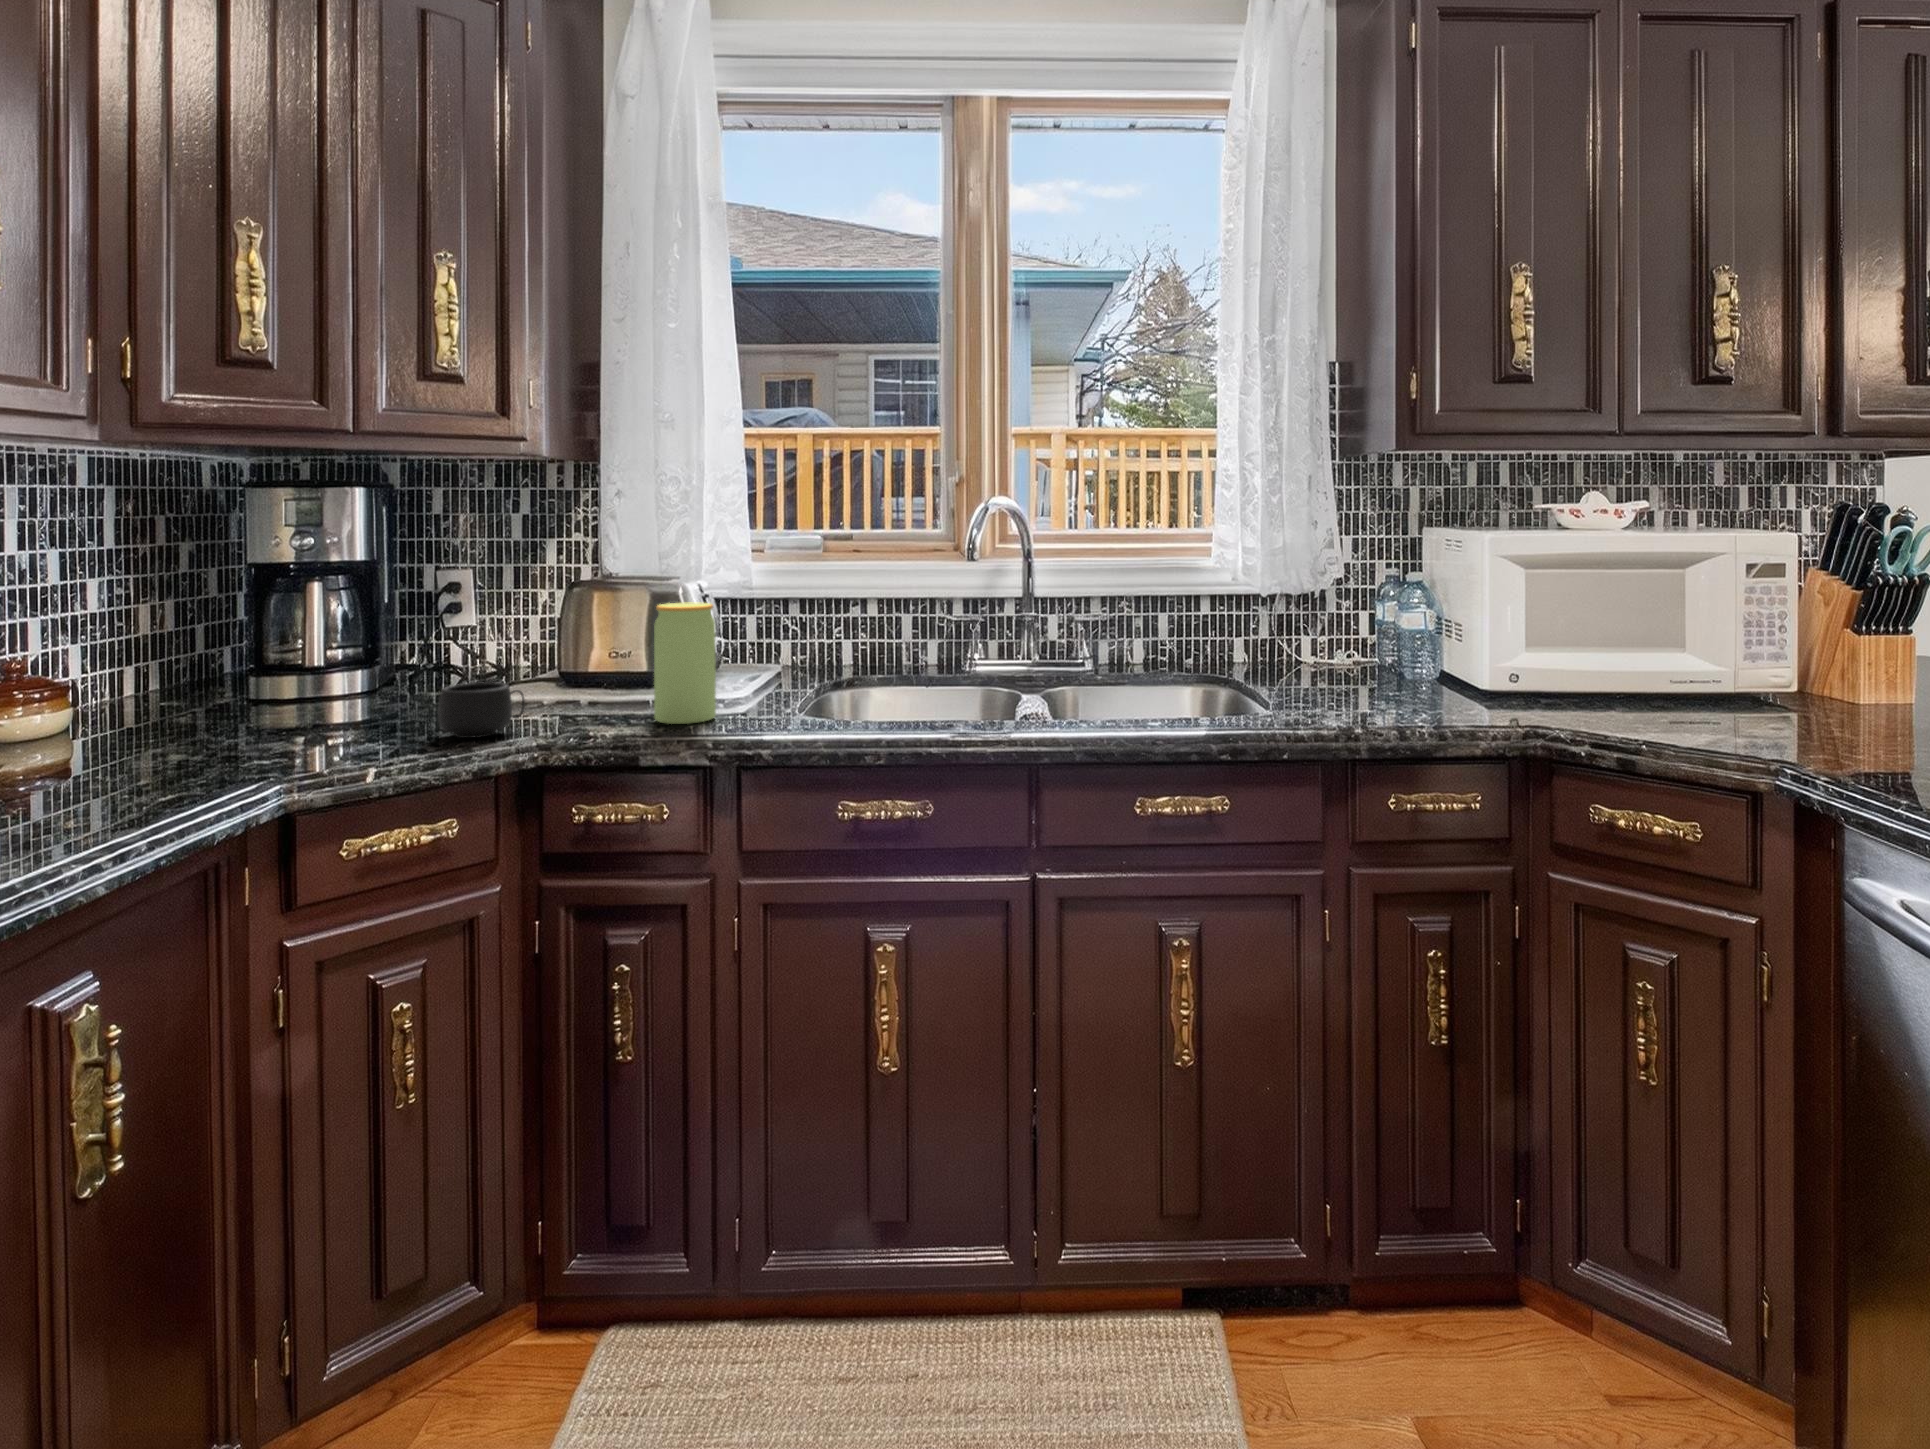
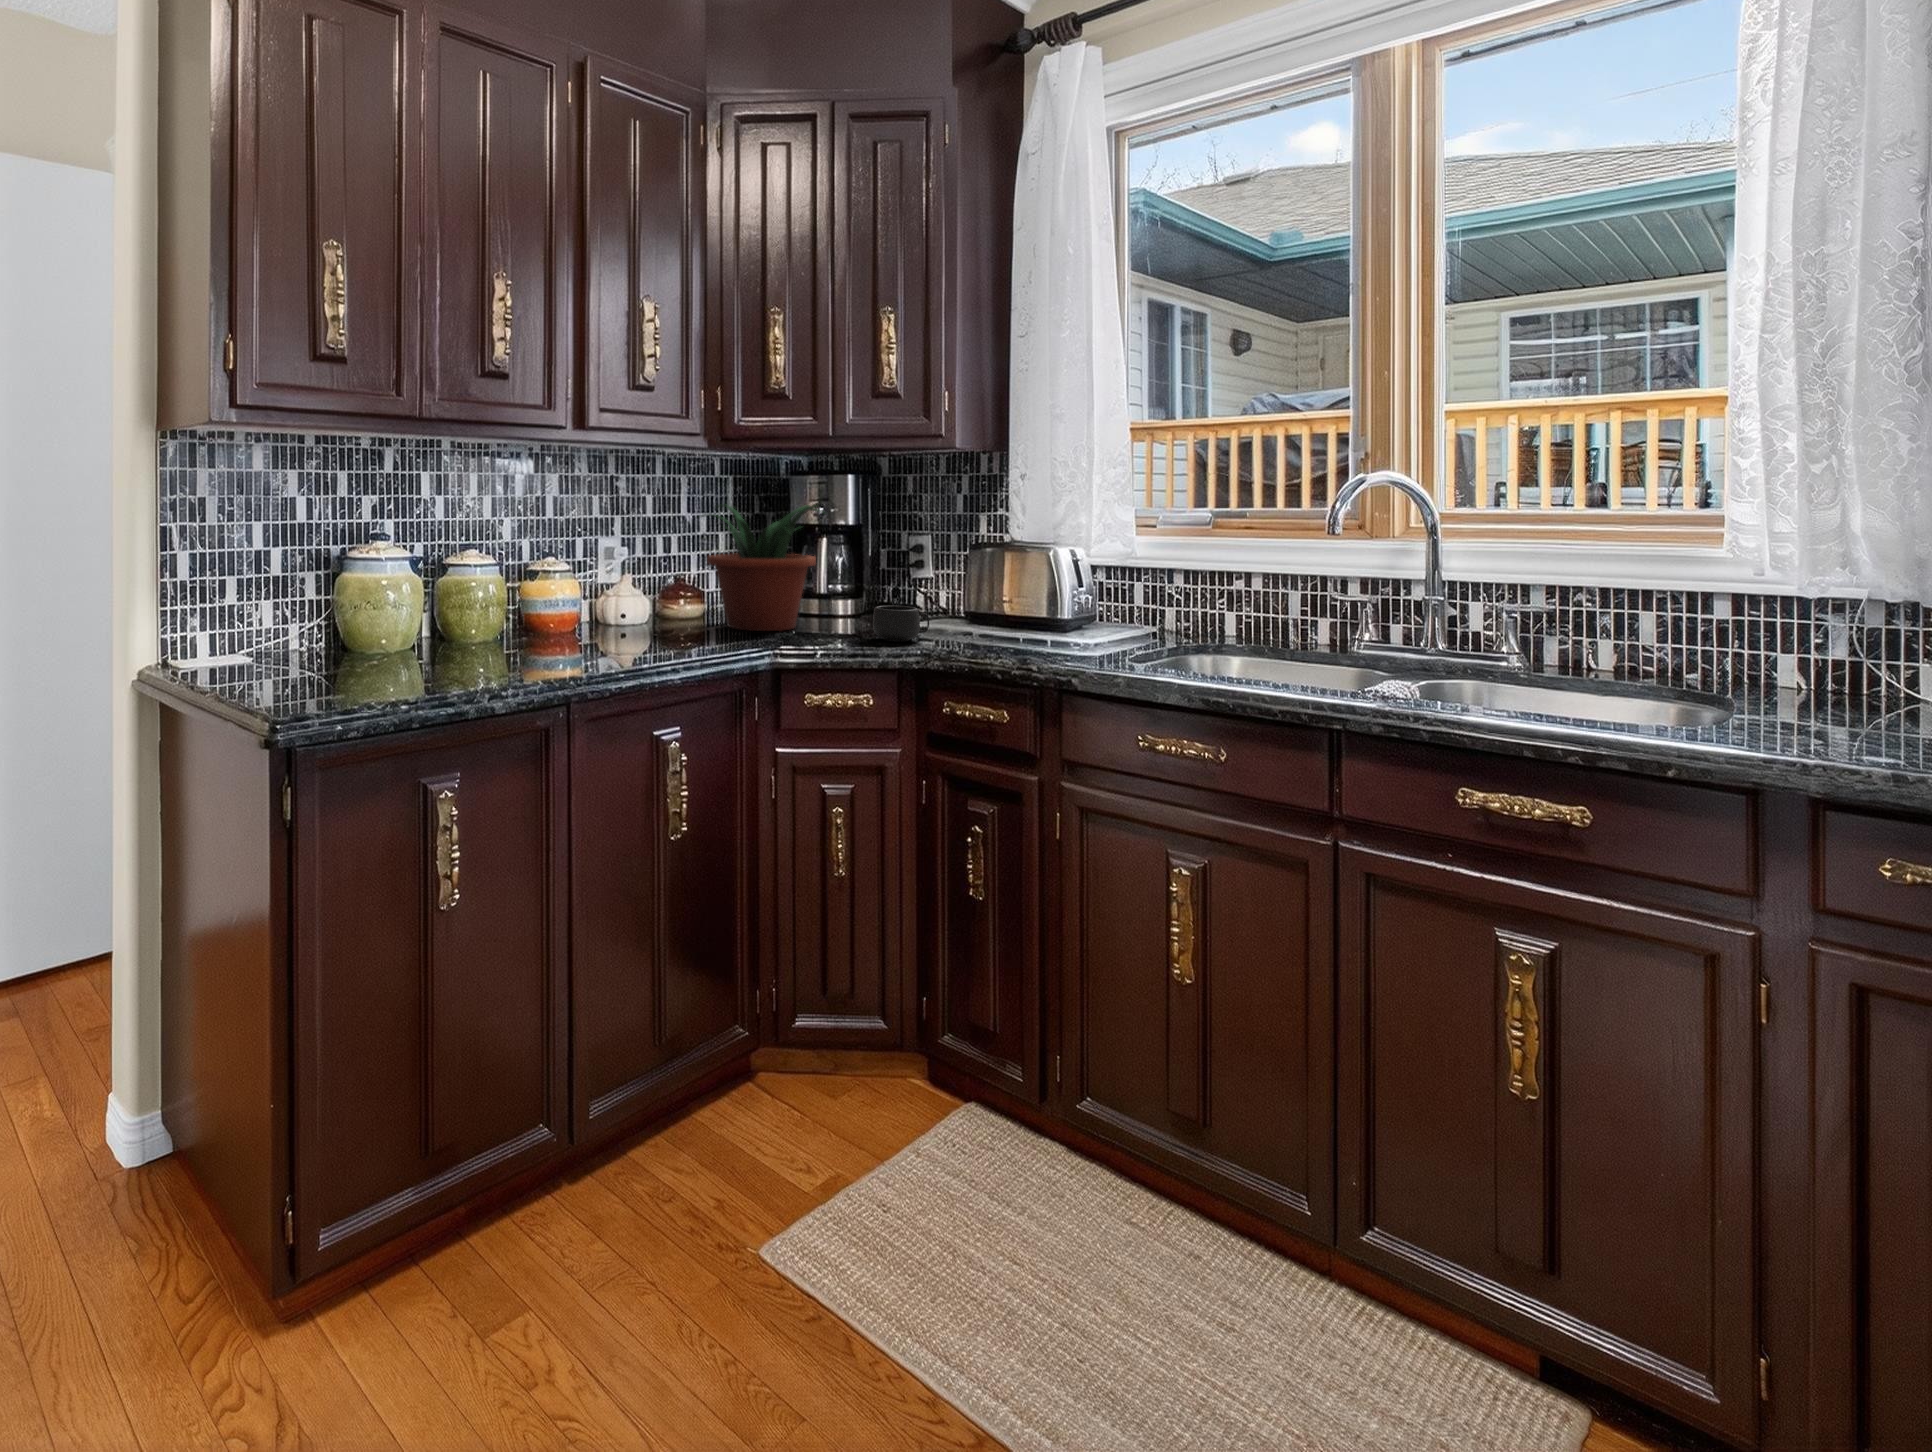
potted plant: none [71,532,340,757] -> present [697,504,824,631]
jar: present [654,602,716,724] -> none [1022,561,1072,653]

